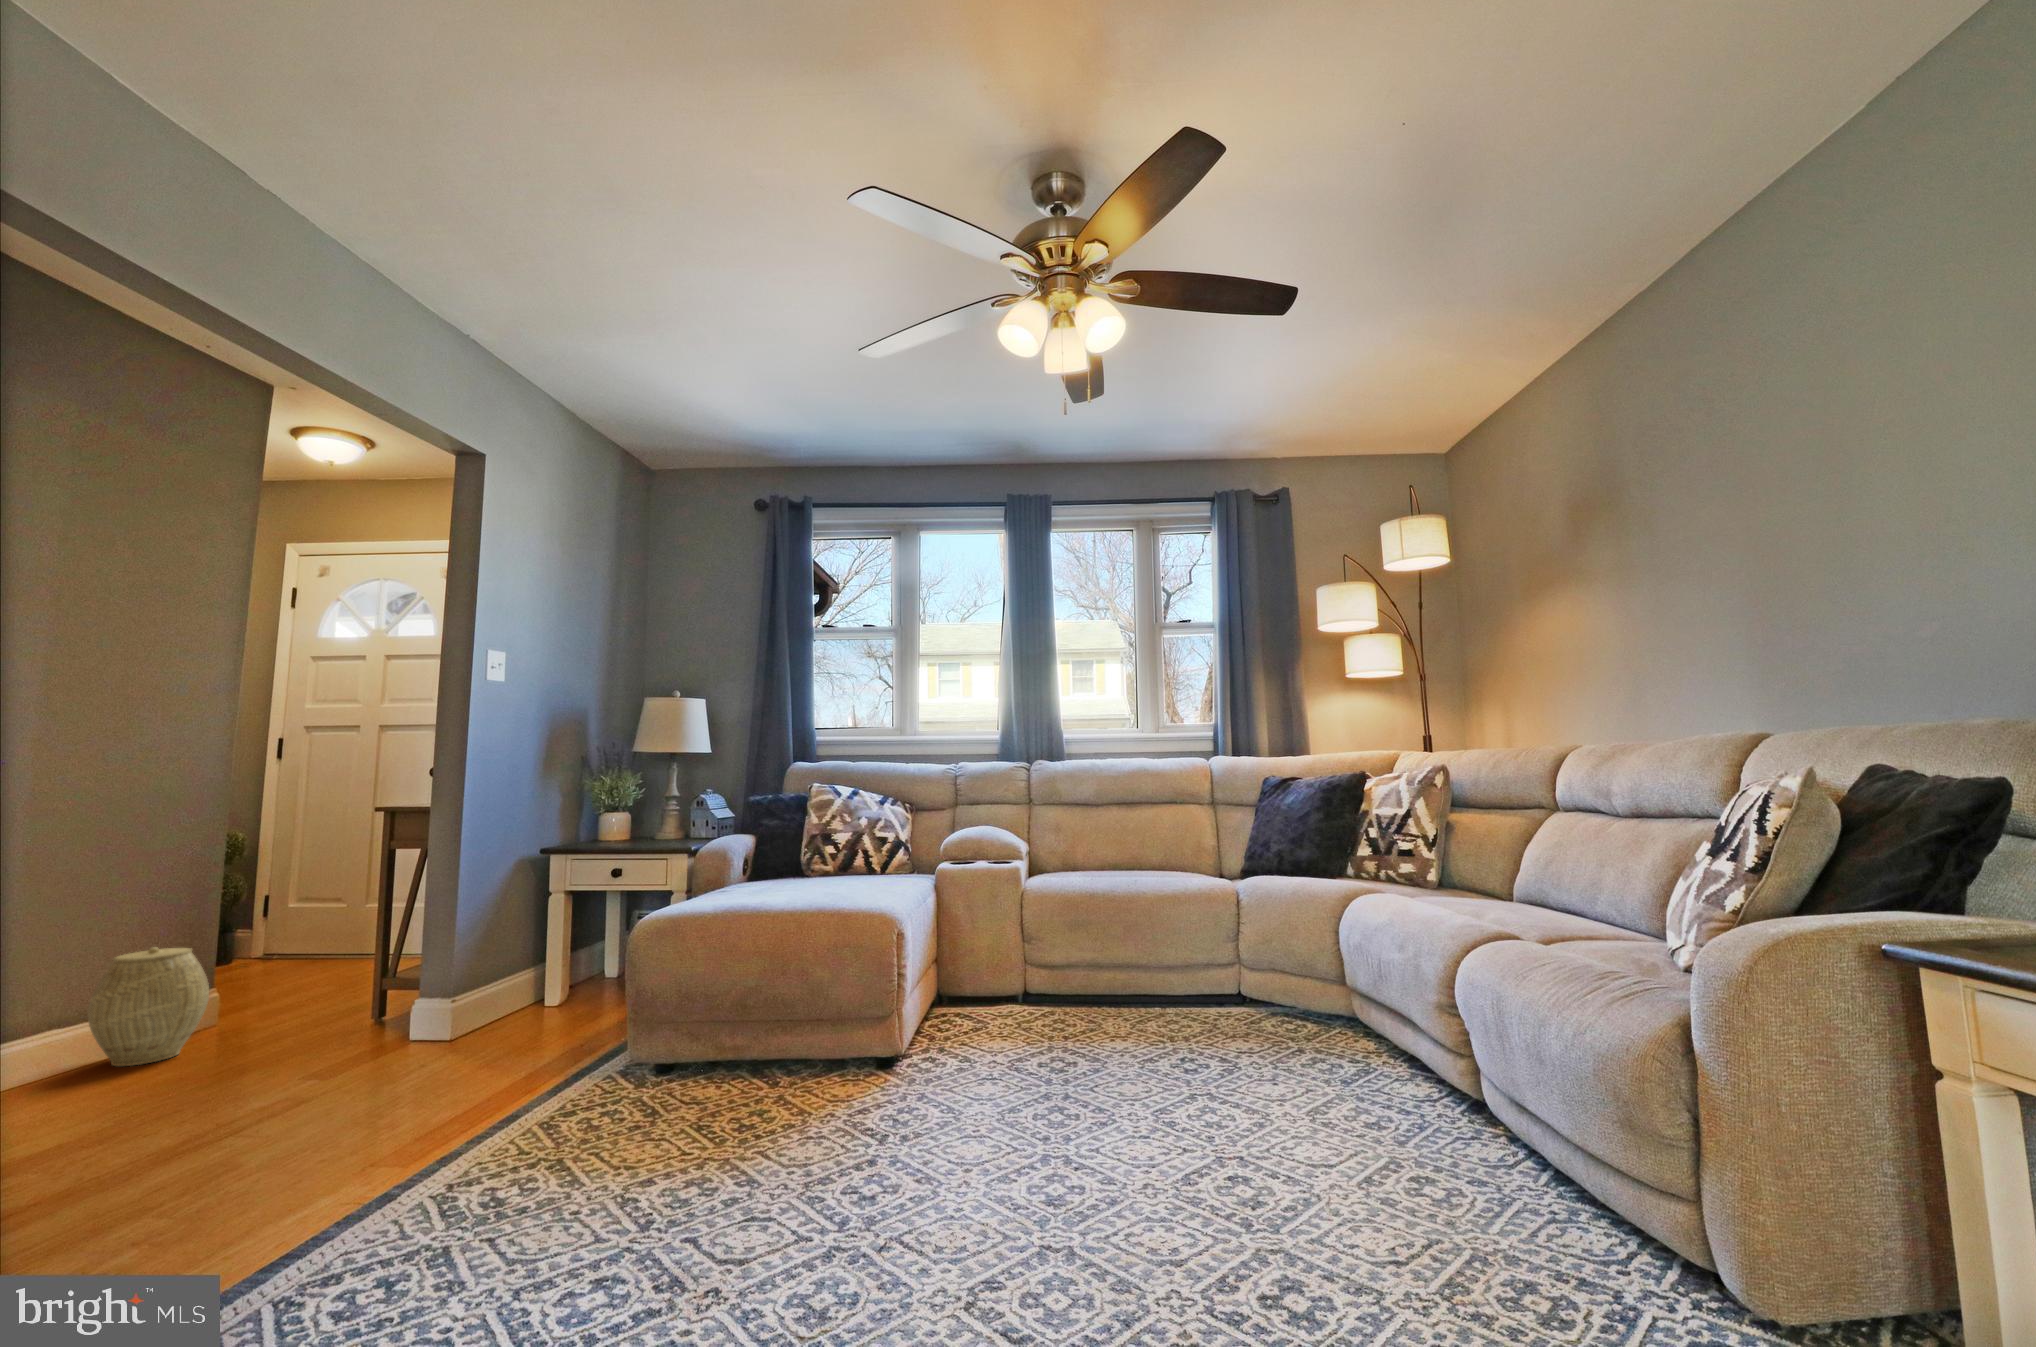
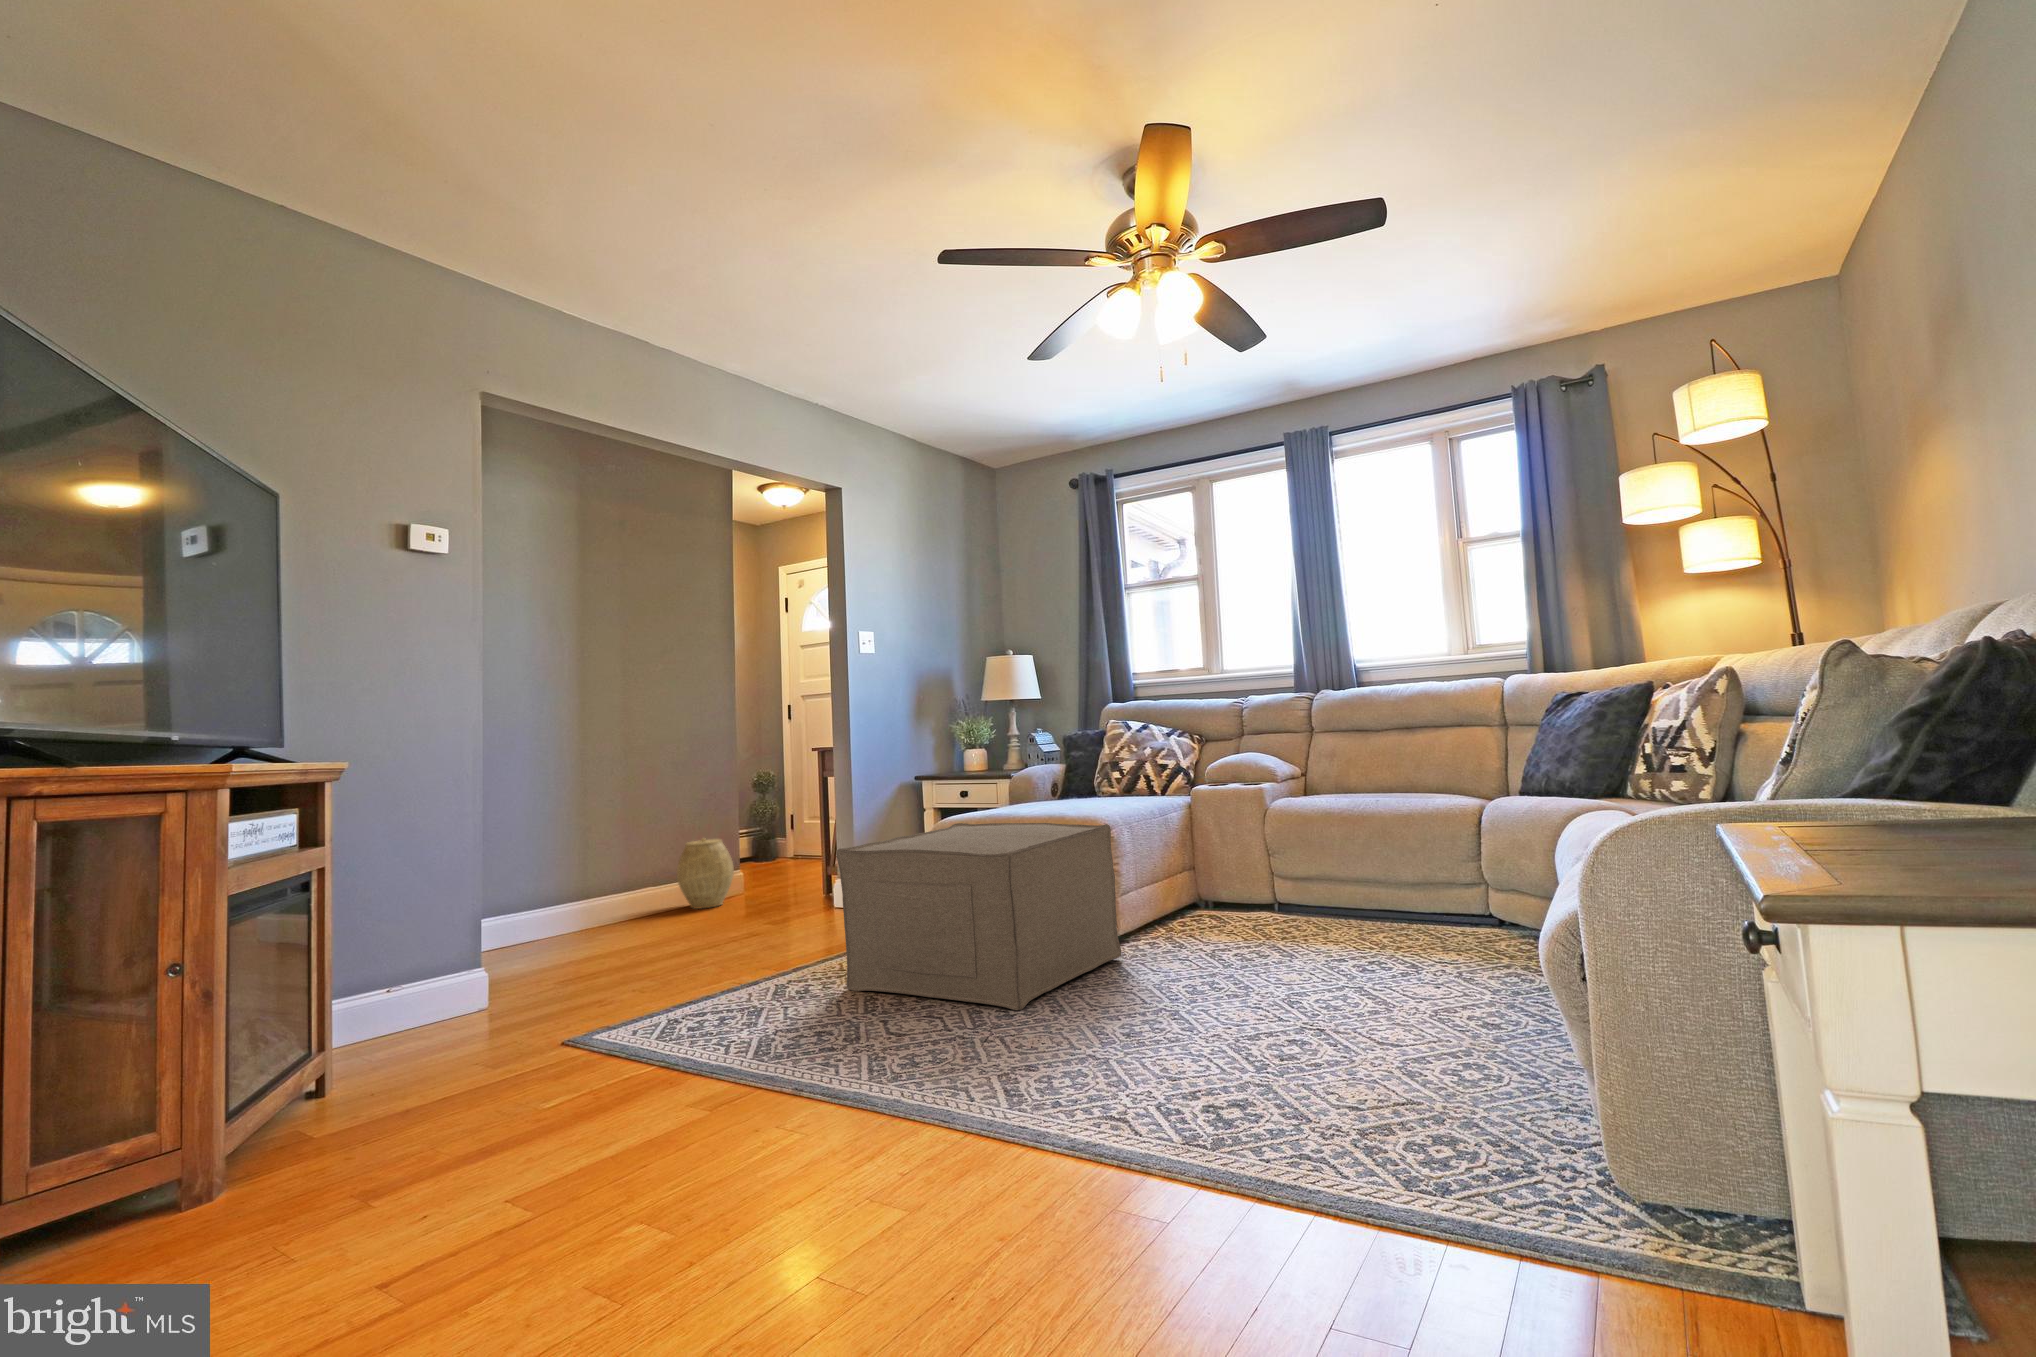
ottoman: none [526,923,913,1219] -> present [836,823,1121,1010]

